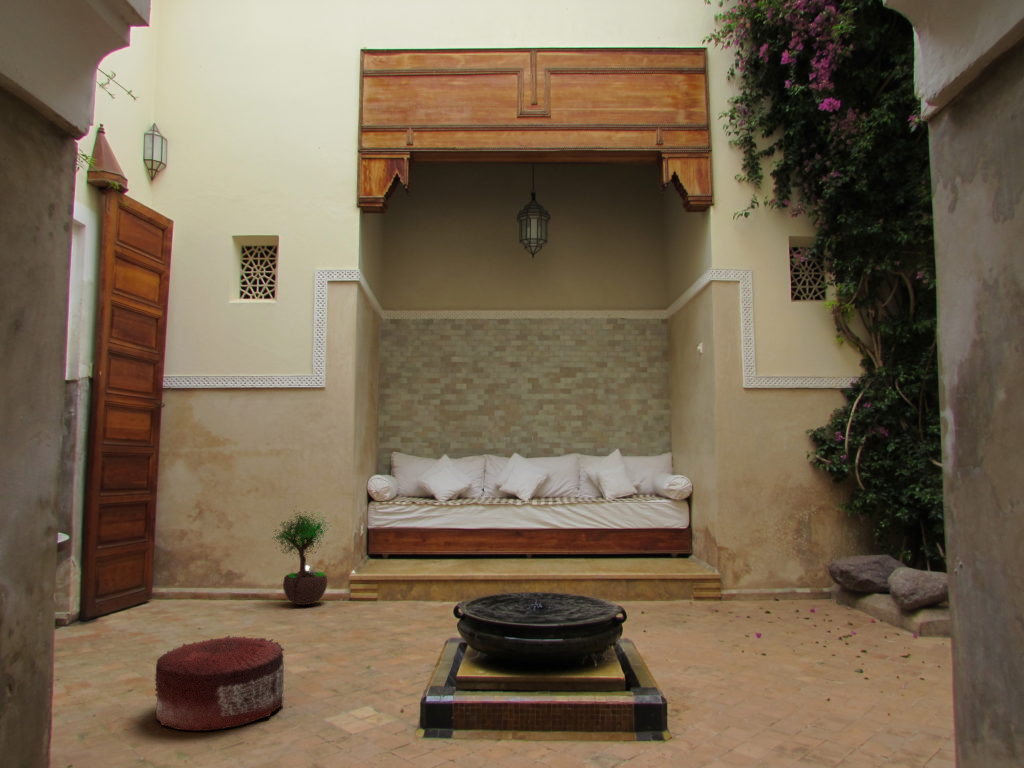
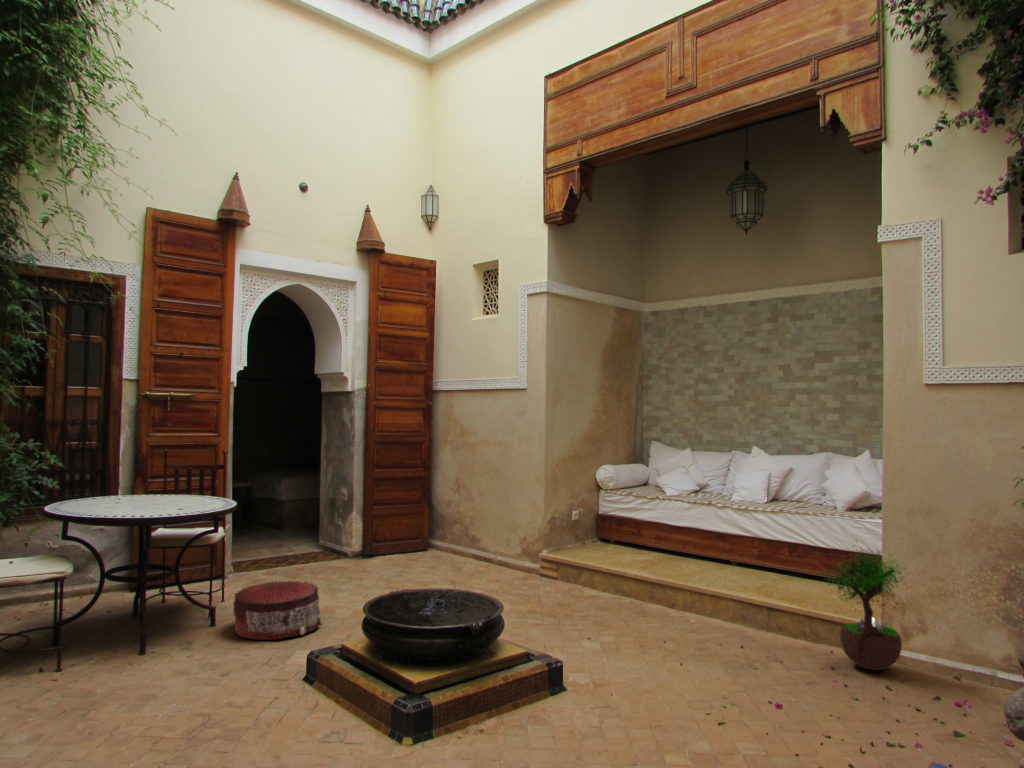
potted tree: present [273,514,327,605] -> present [827,549,903,670]

